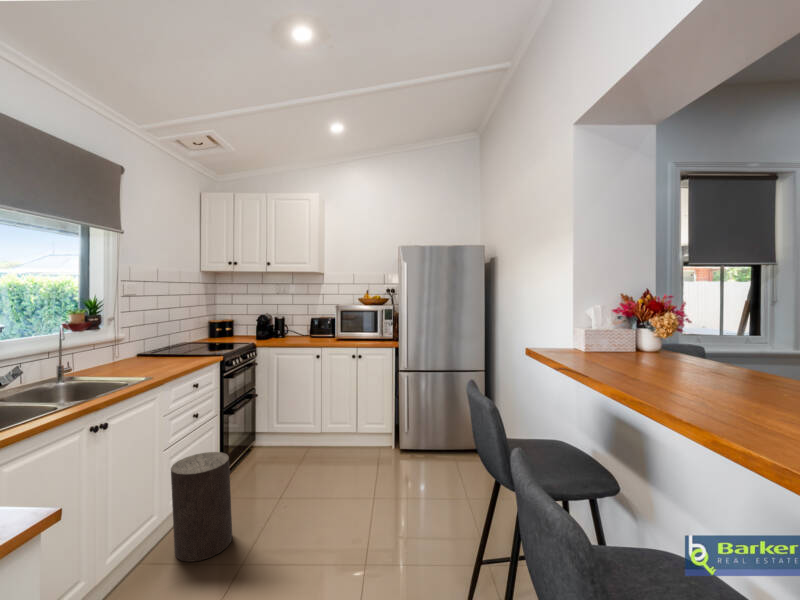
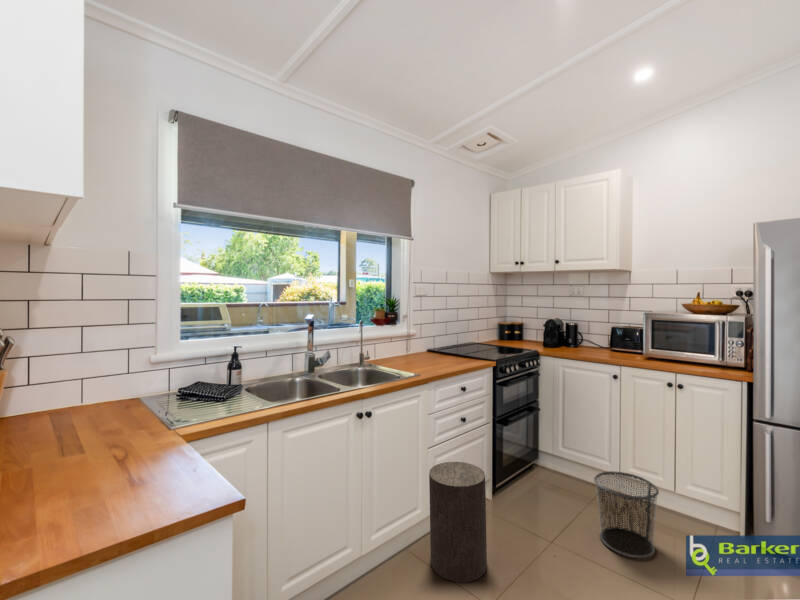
waste bin: none [309,427,351,486] -> present [594,471,659,558]

